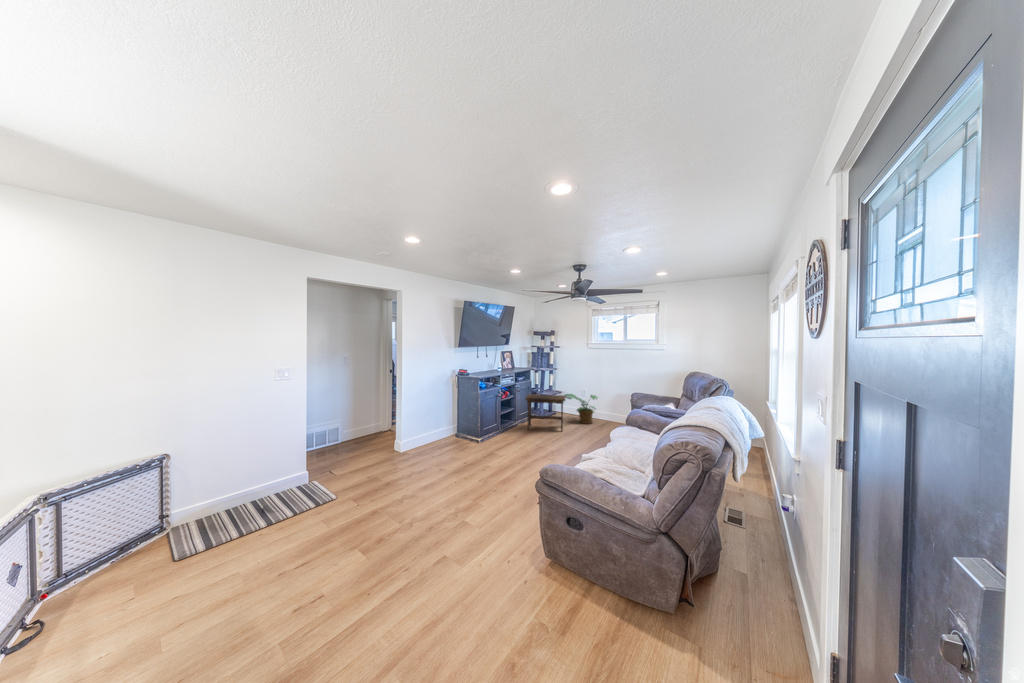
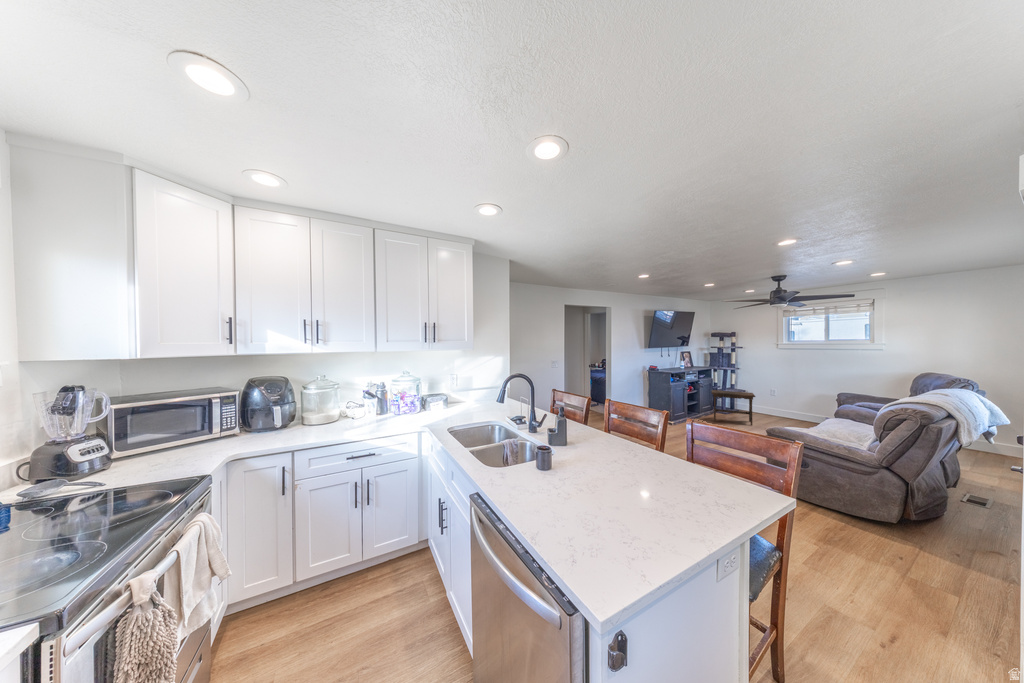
potted plant: present [564,394,597,424] -> none [749,392,791,422]

